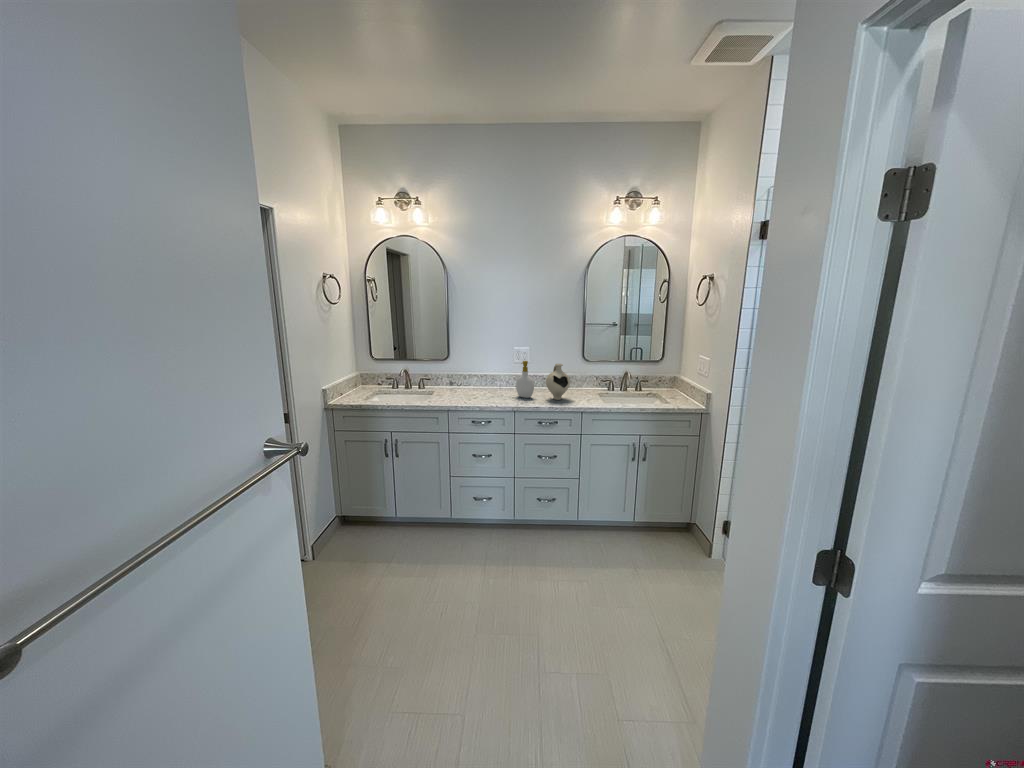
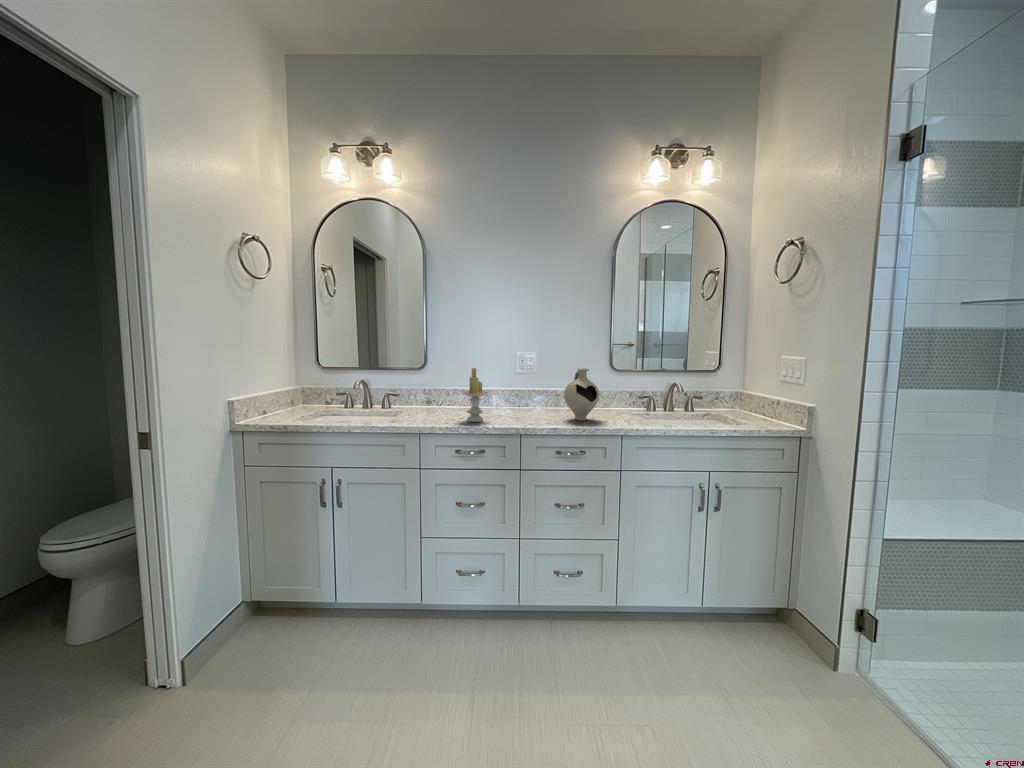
soap bottle: present [516,361,534,398] -> none [520,365,547,418]
candle: none [475,364,494,401] -> present [462,368,488,422]

